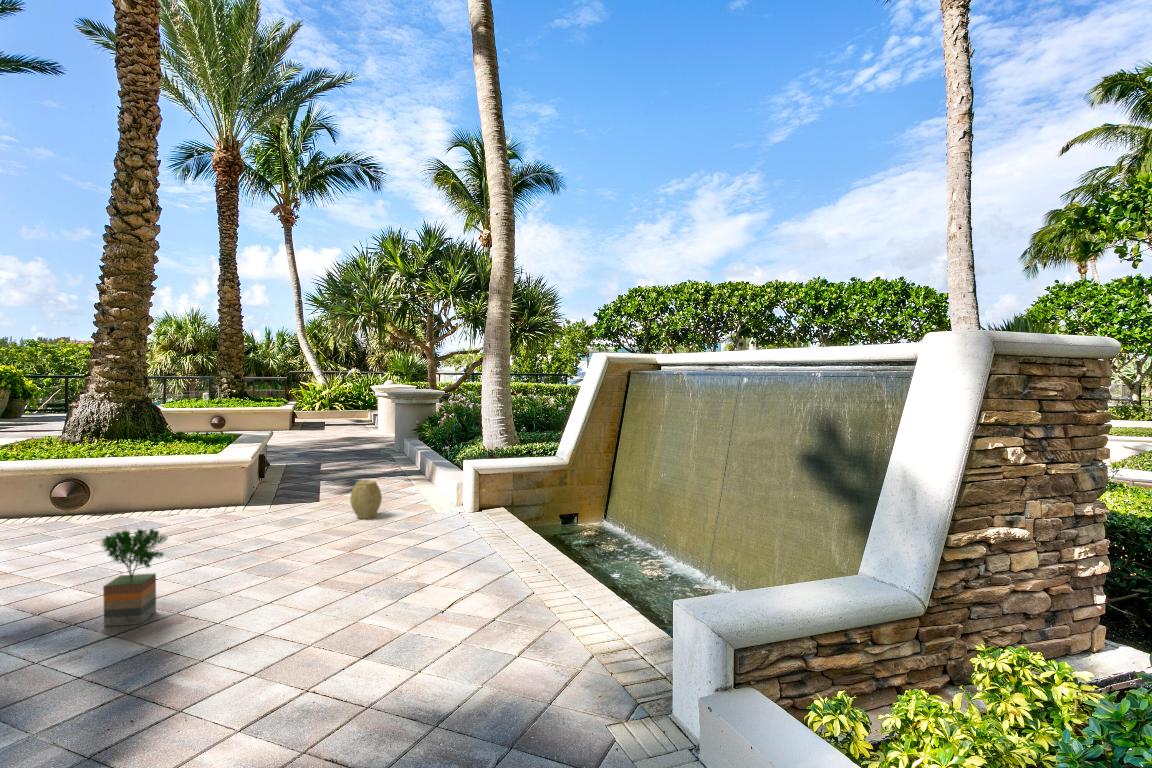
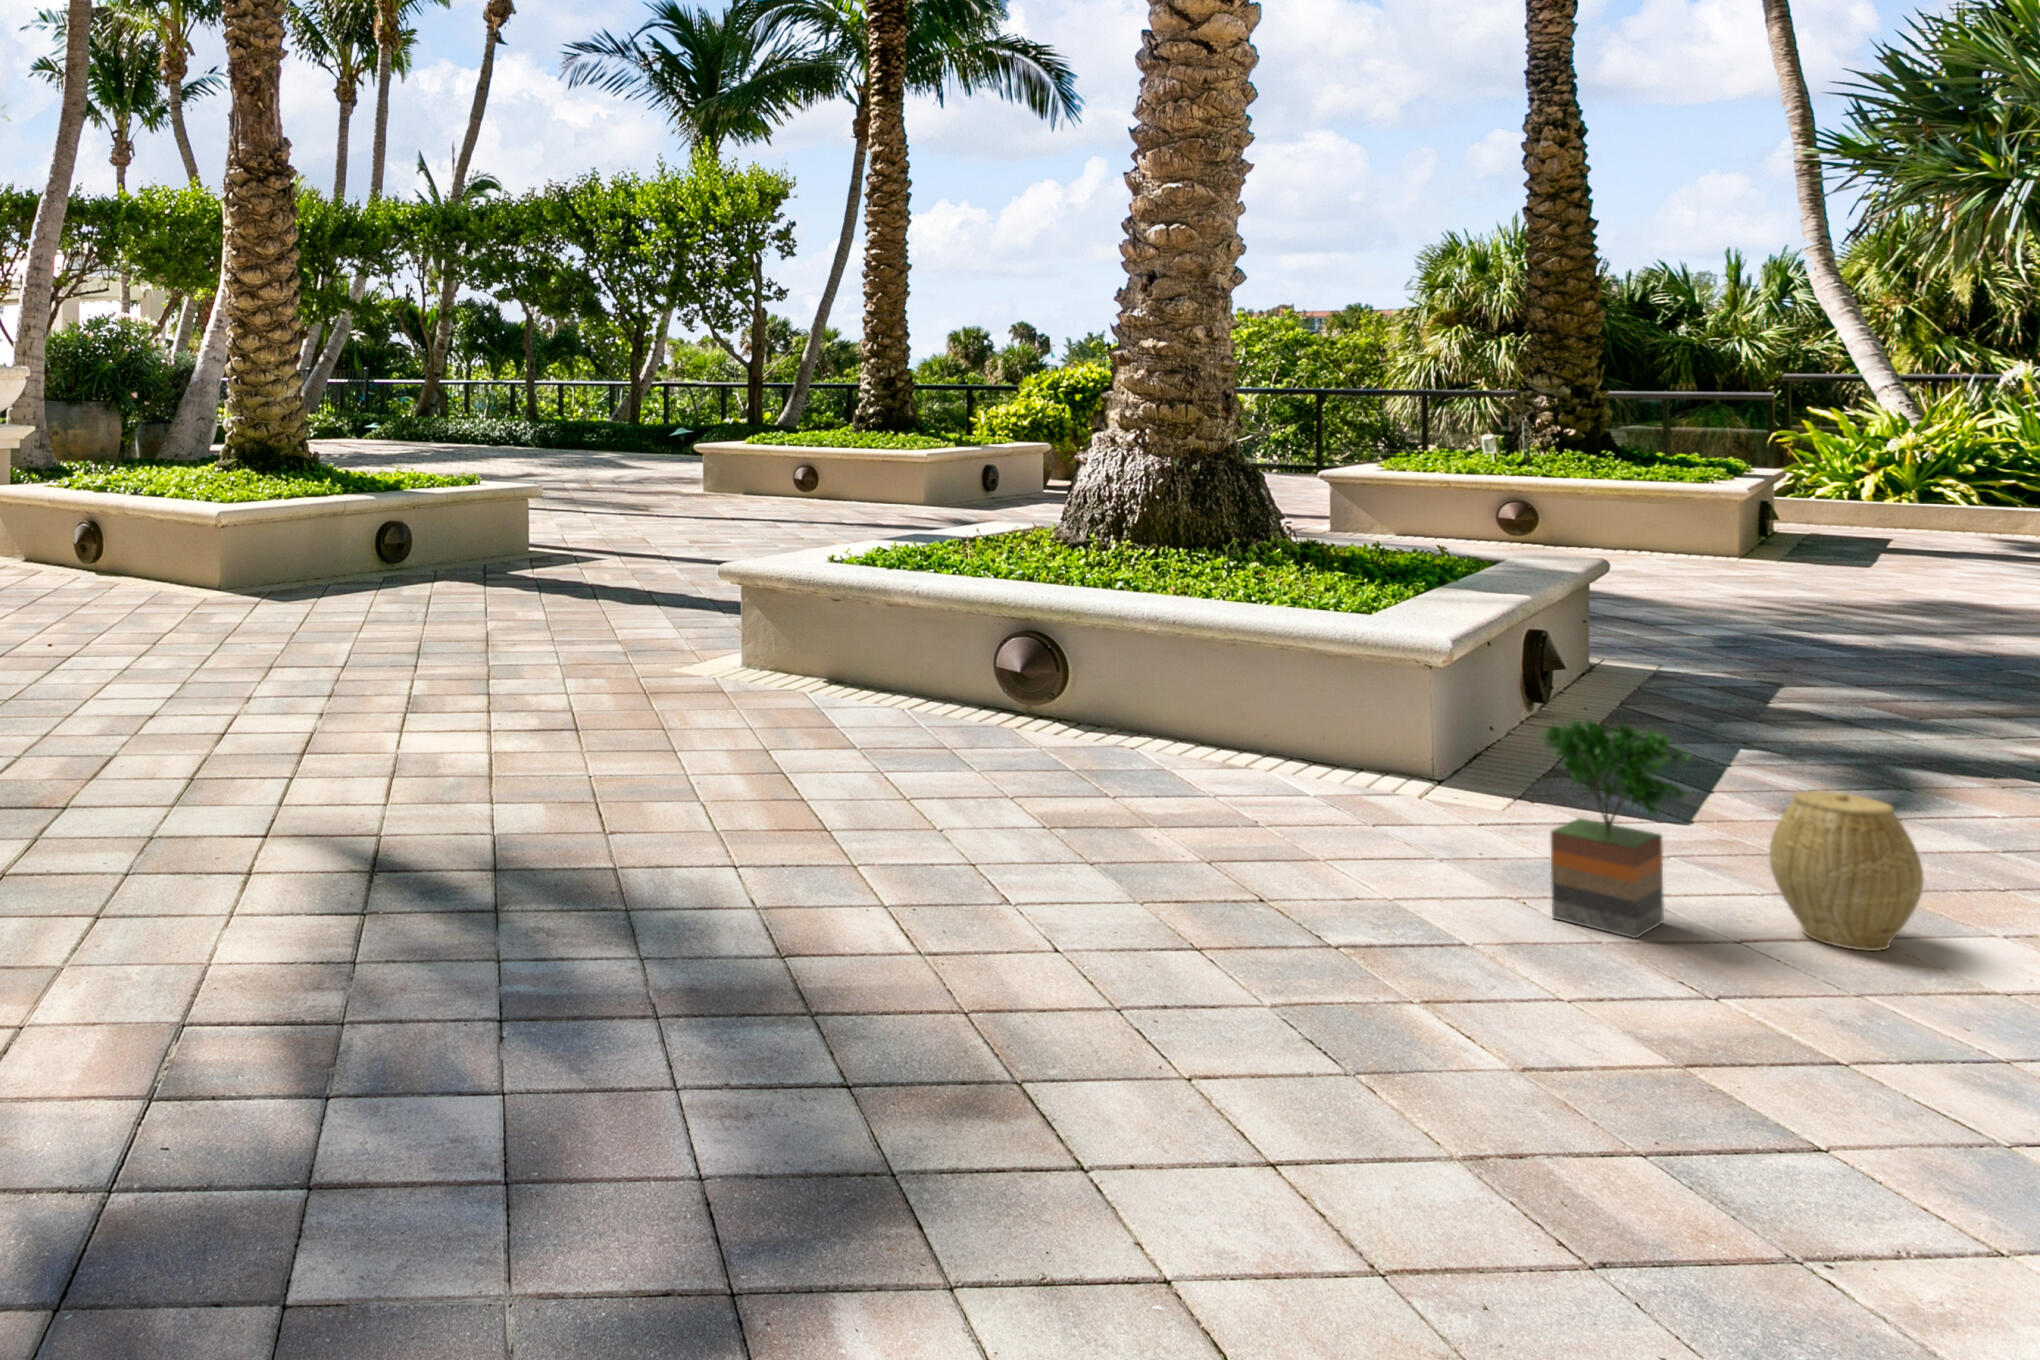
potted tree: present [102,529,167,626] -> present [1539,719,1689,938]

